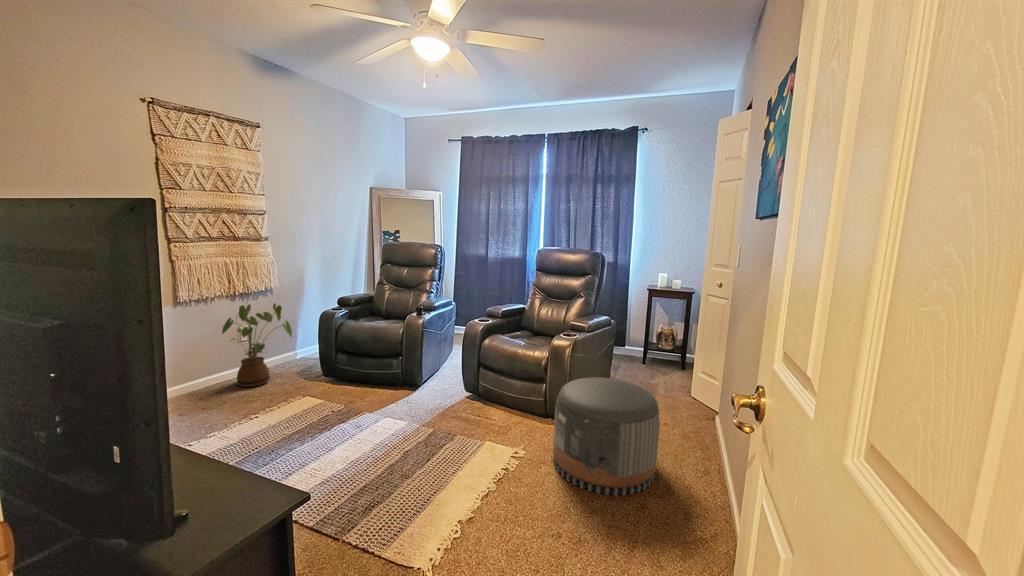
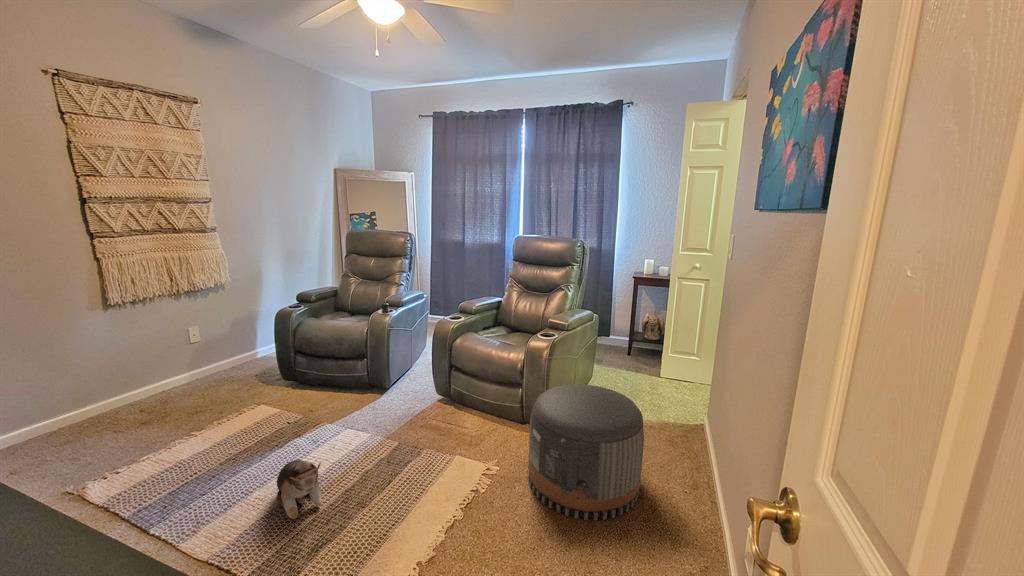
house plant: present [222,303,292,387] -> none [161,301,245,395]
plush toy: none [331,432,374,486] -> present [277,460,322,519]

